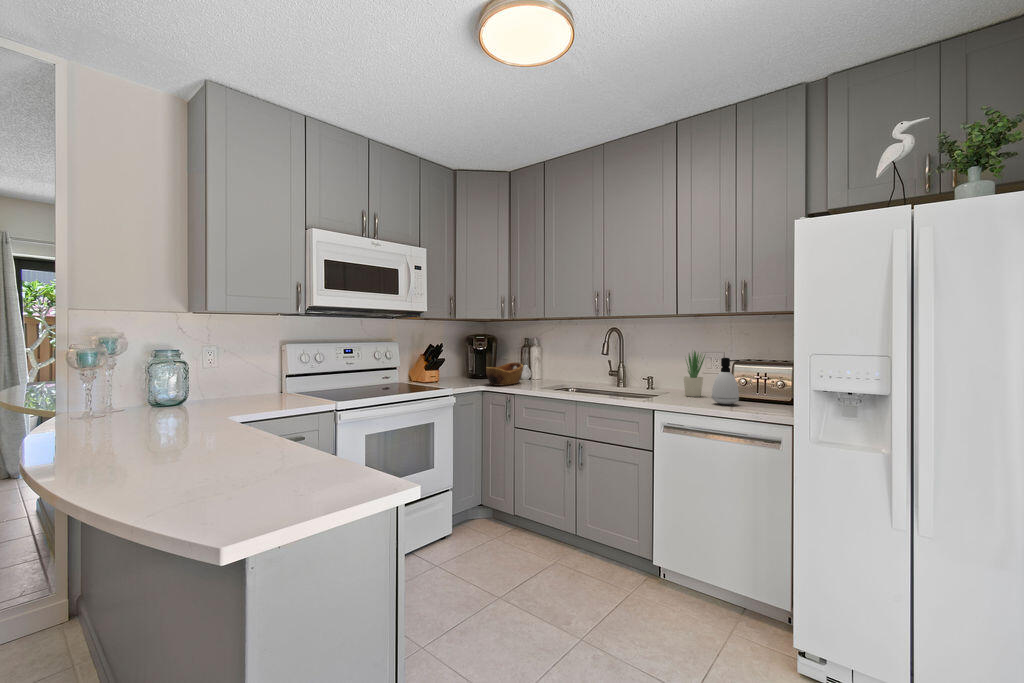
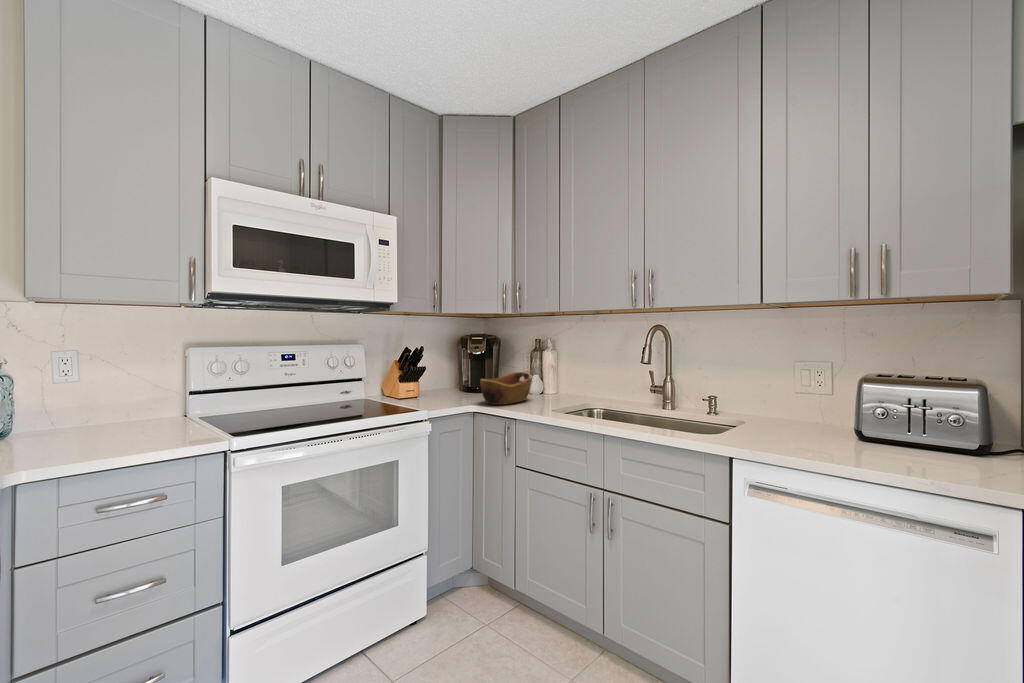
potted plant: present [684,351,705,397] -> none [769,349,807,431]
soap dispenser: present [712,358,739,404] -> none [827,373,877,450]

